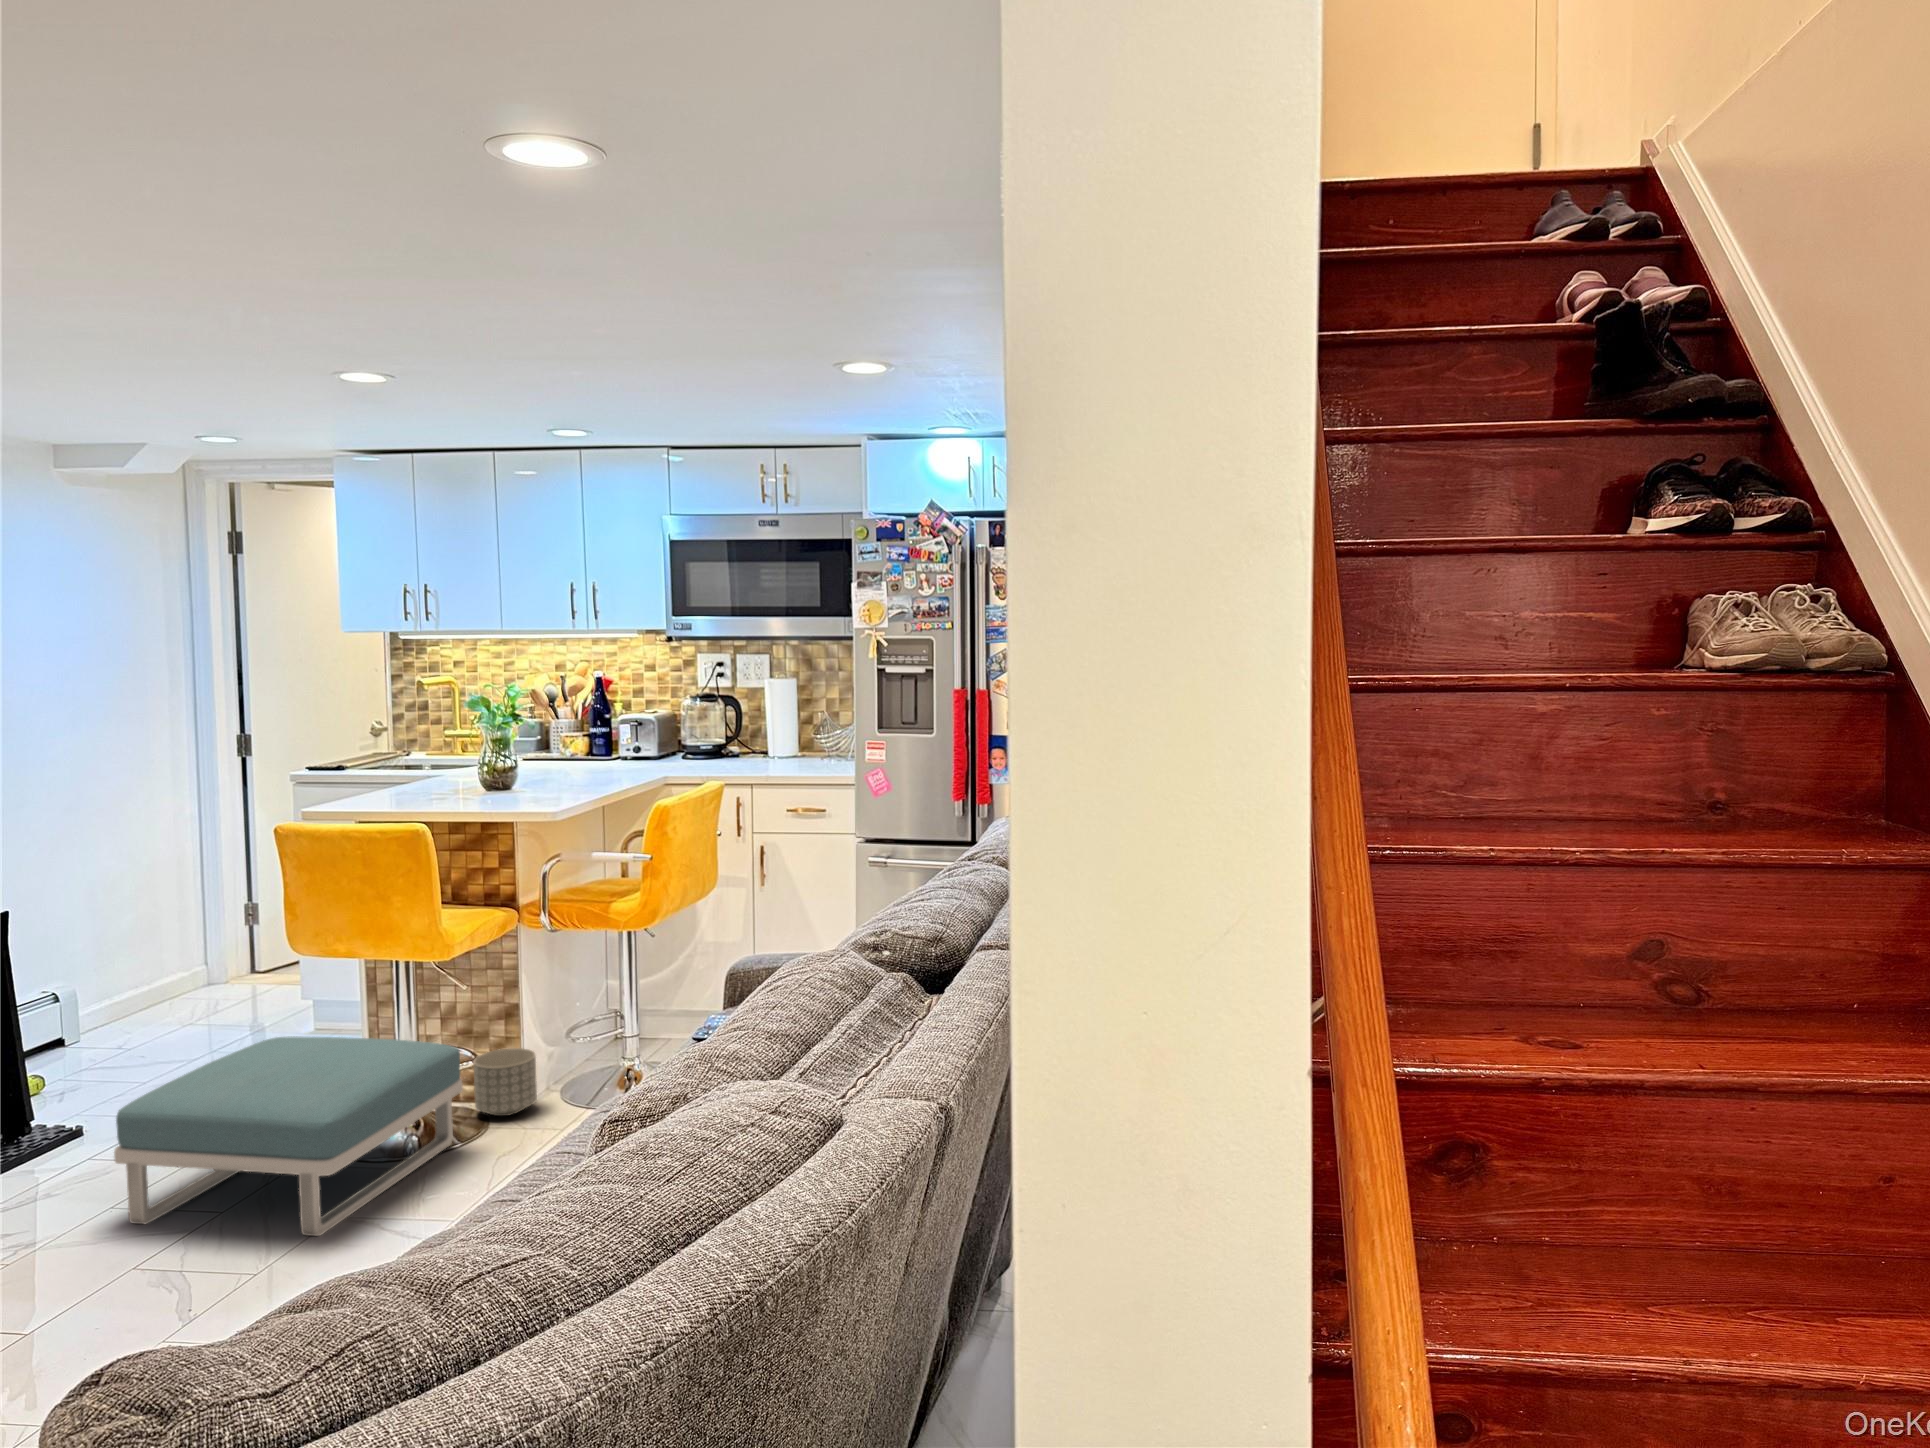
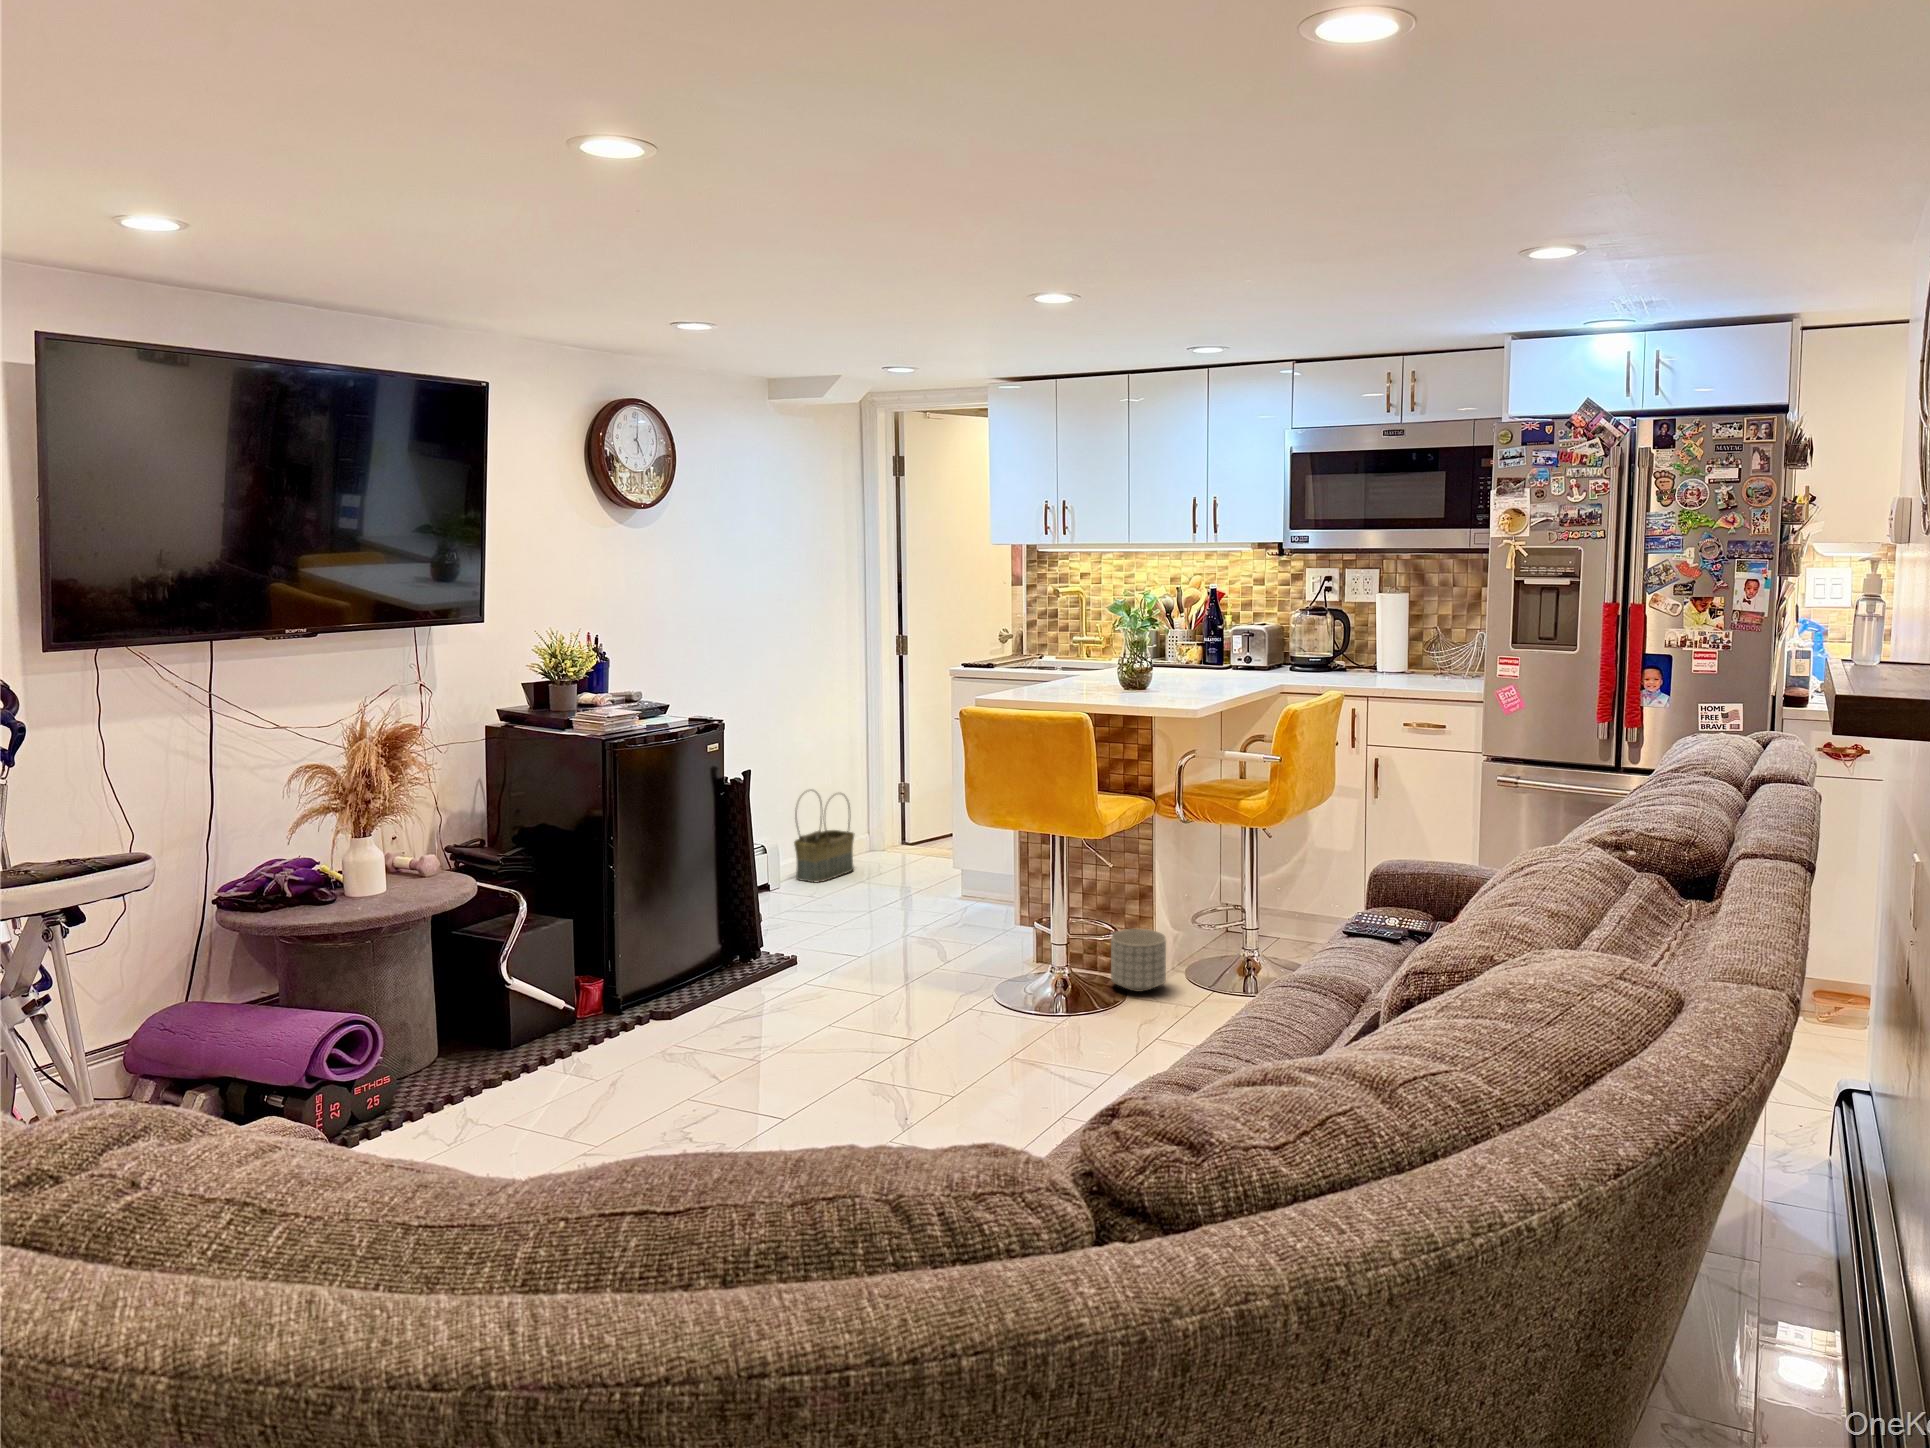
basket: none [88,928,174,1040] -> present [794,790,854,883]
footstool: present [114,1036,463,1236] -> none [830,894,1107,1078]

